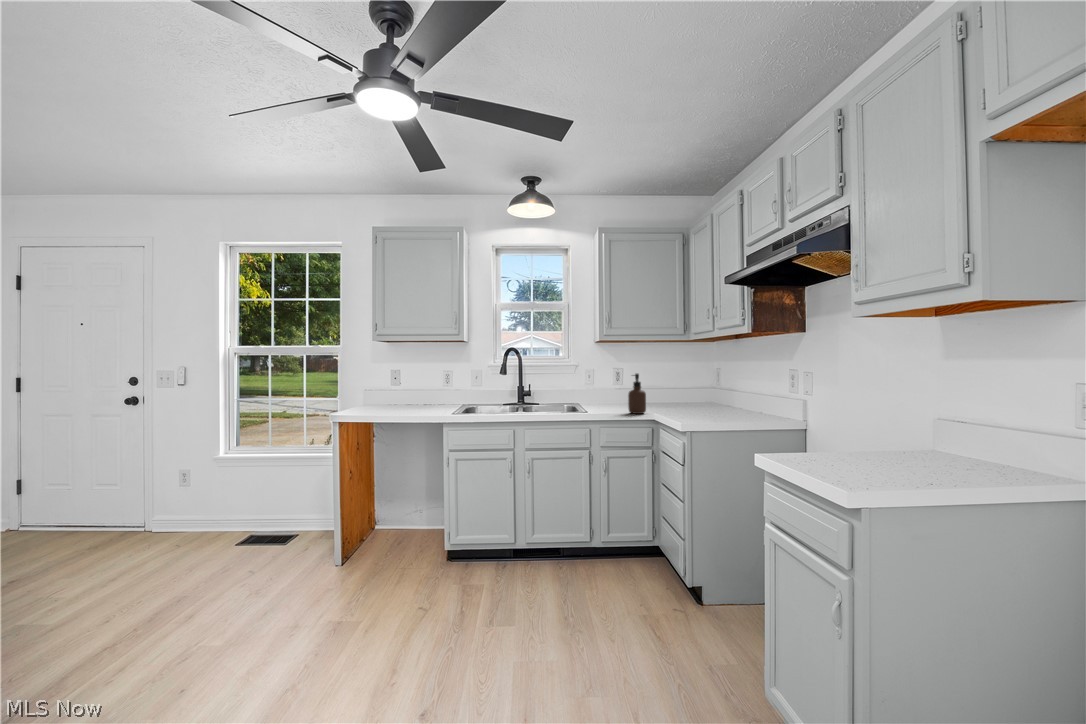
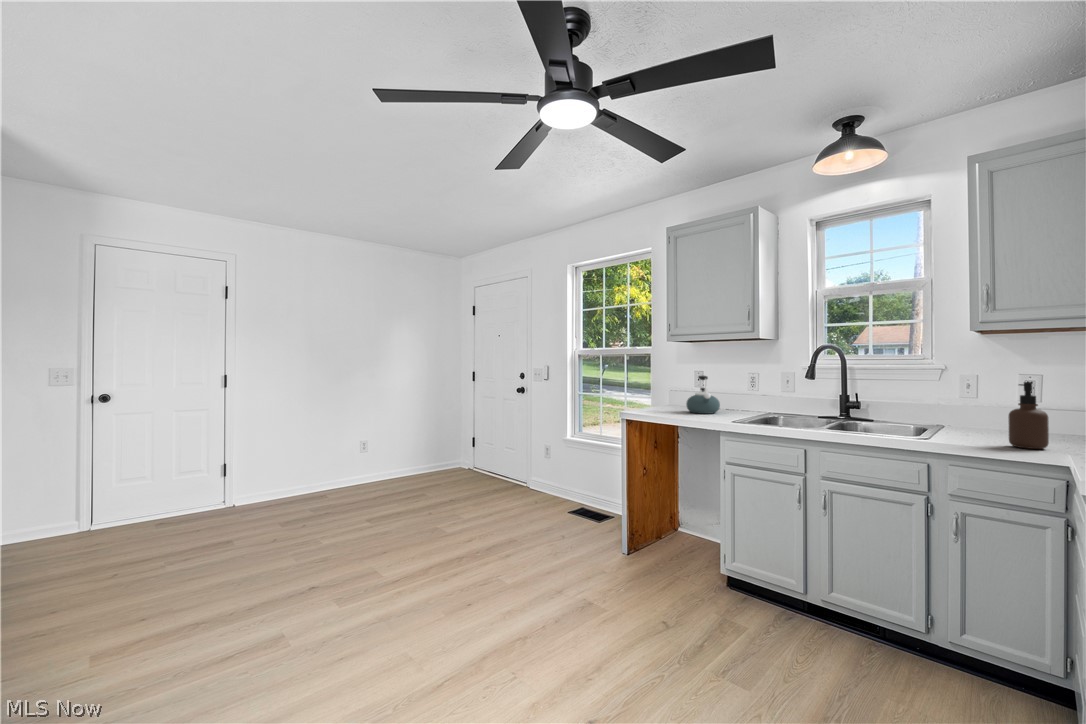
kettle: none [393,374,424,410] -> present [686,376,720,414]

